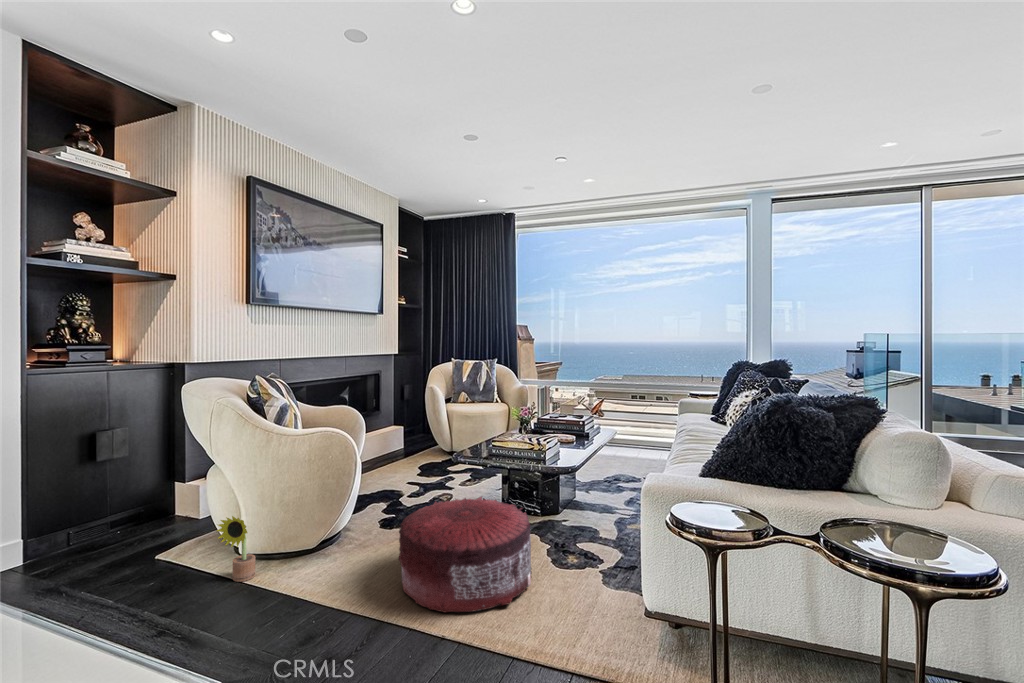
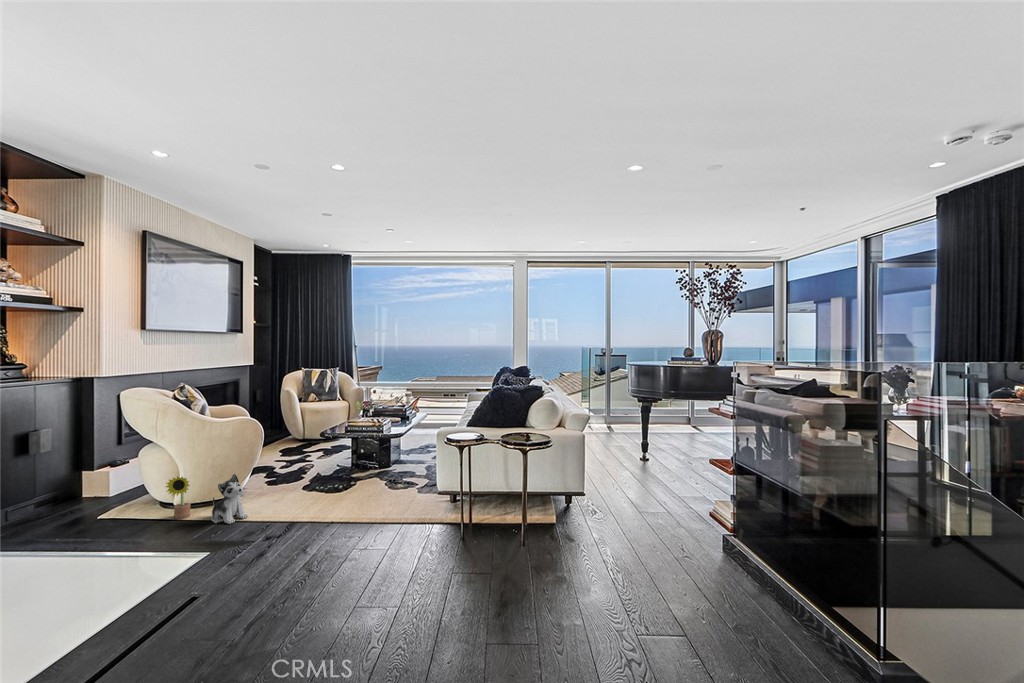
pouf: present [399,497,532,612] -> none [296,454,377,513]
plush toy: none [271,522,324,609] -> present [211,474,248,524]

